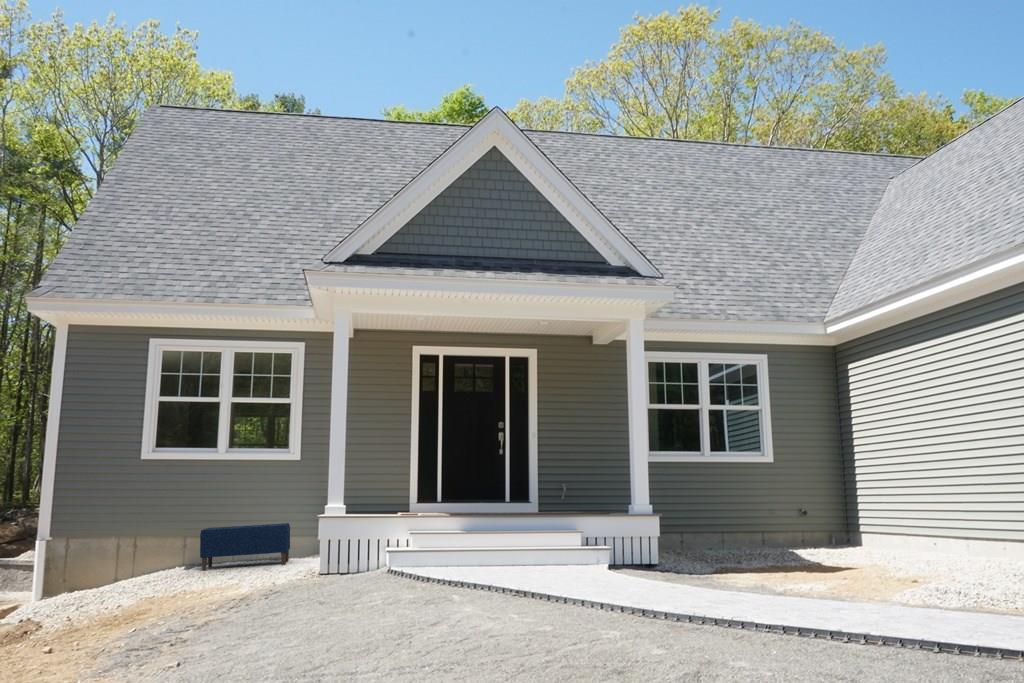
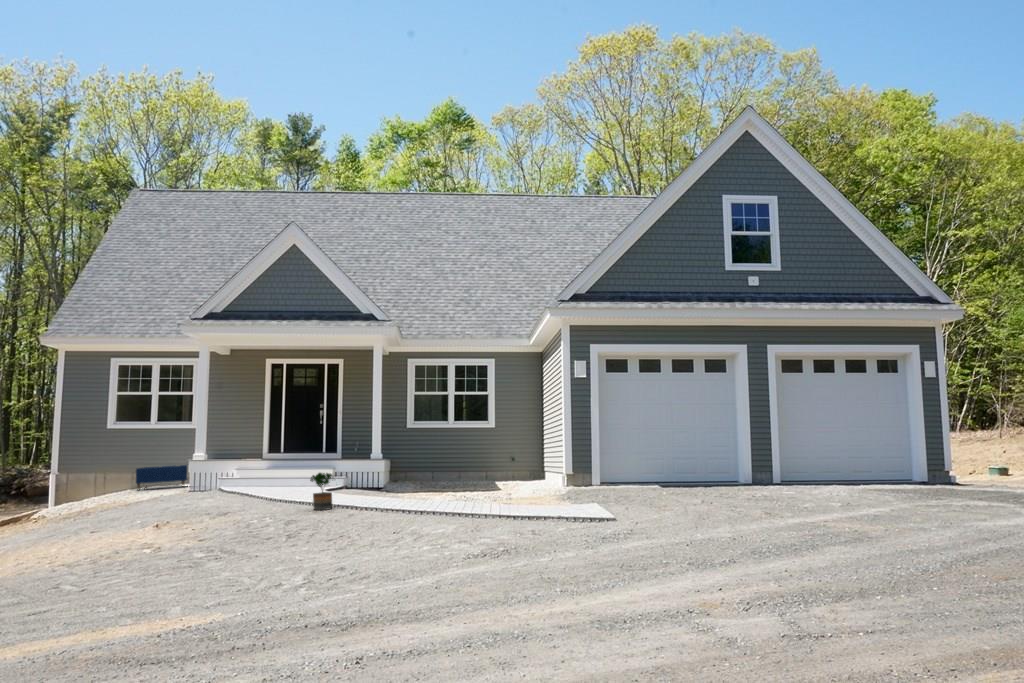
potted tree: none [904,552,976,657] -> present [310,473,333,510]

